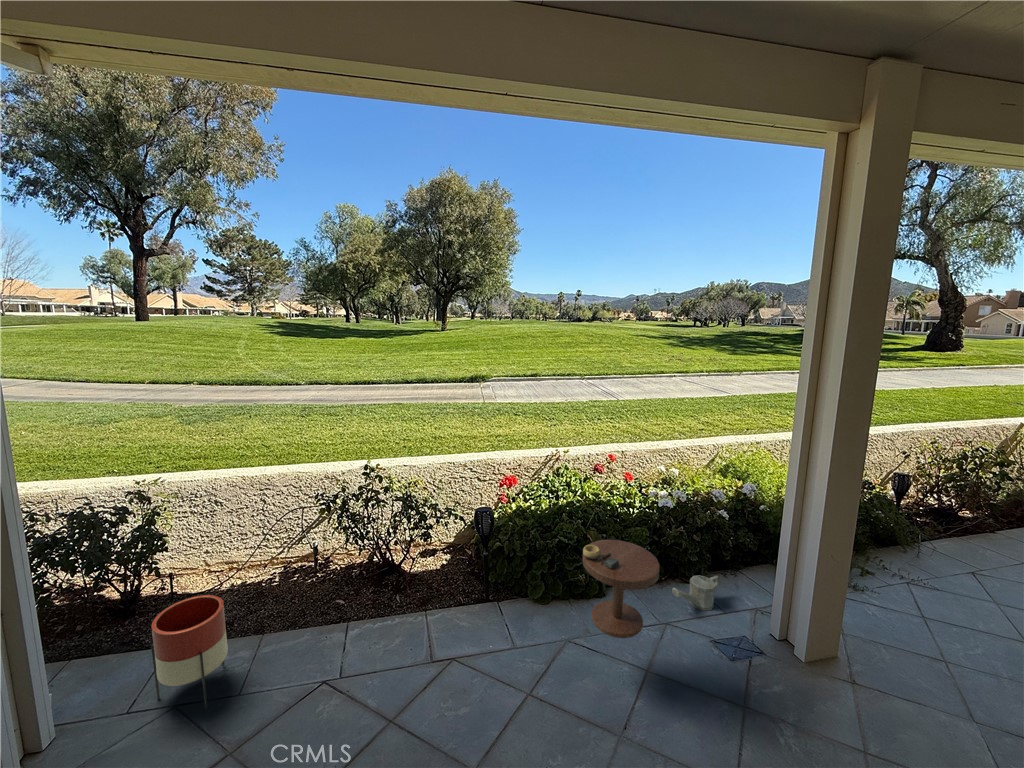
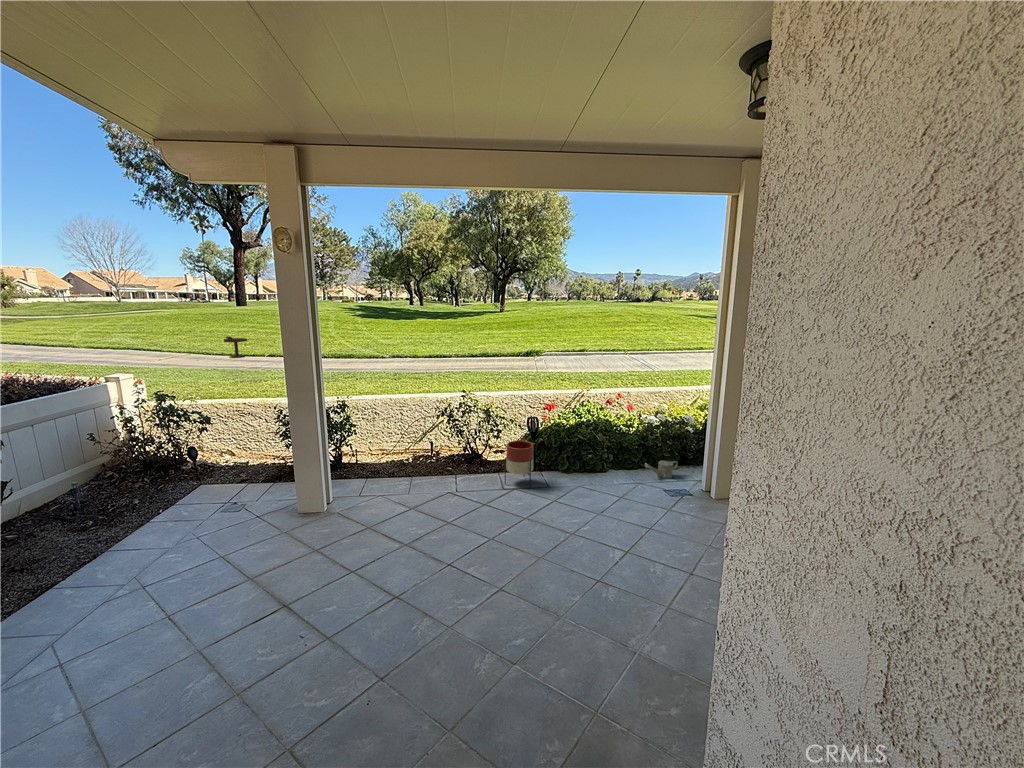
side table: present [583,540,660,638] -> present [224,336,247,358]
planter: present [151,595,228,709] -> present [505,440,534,488]

